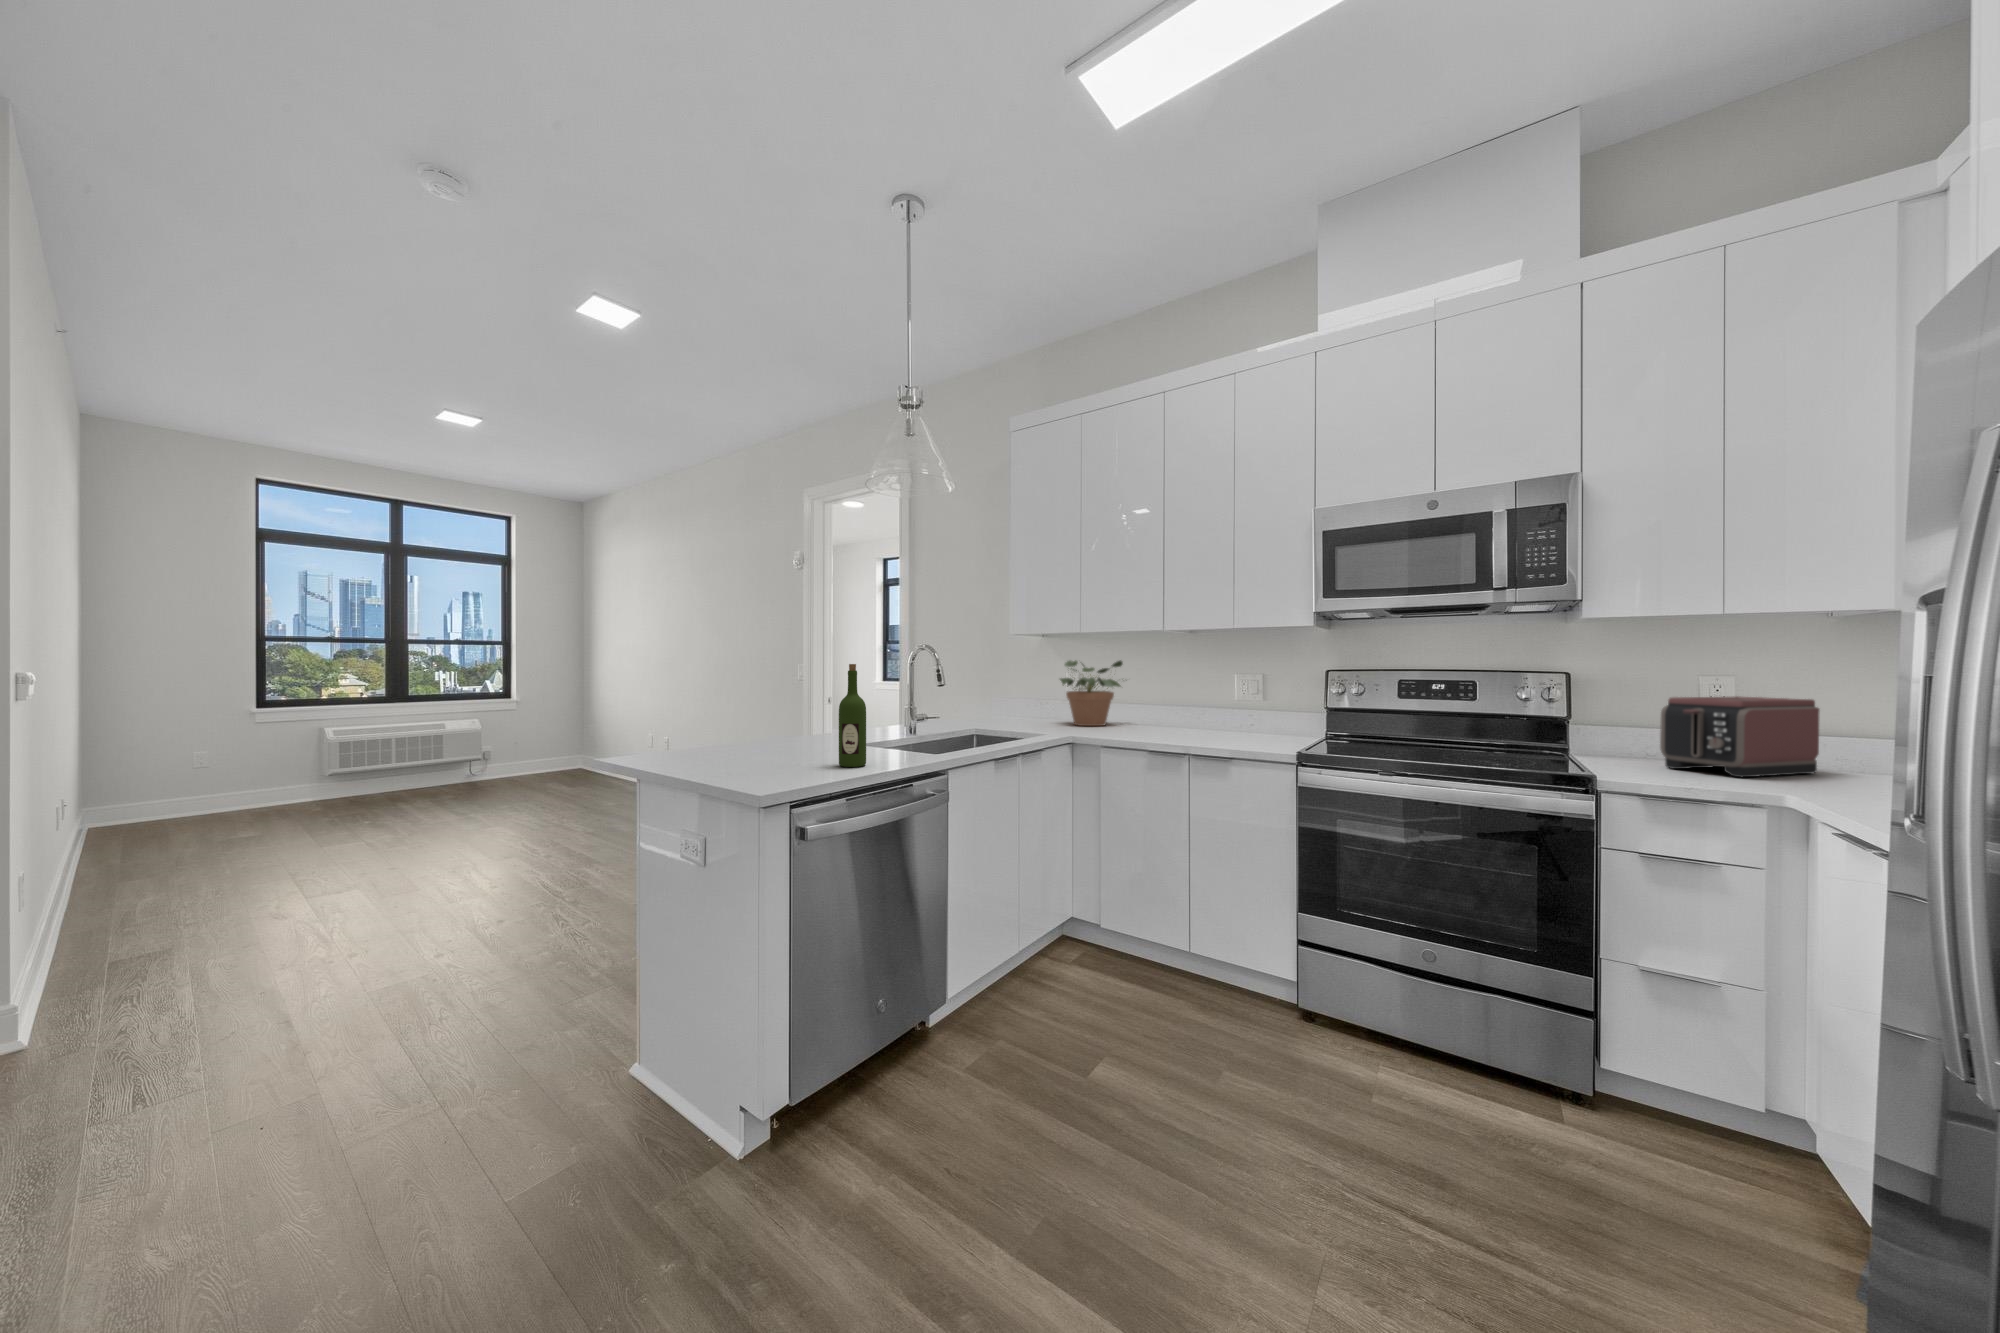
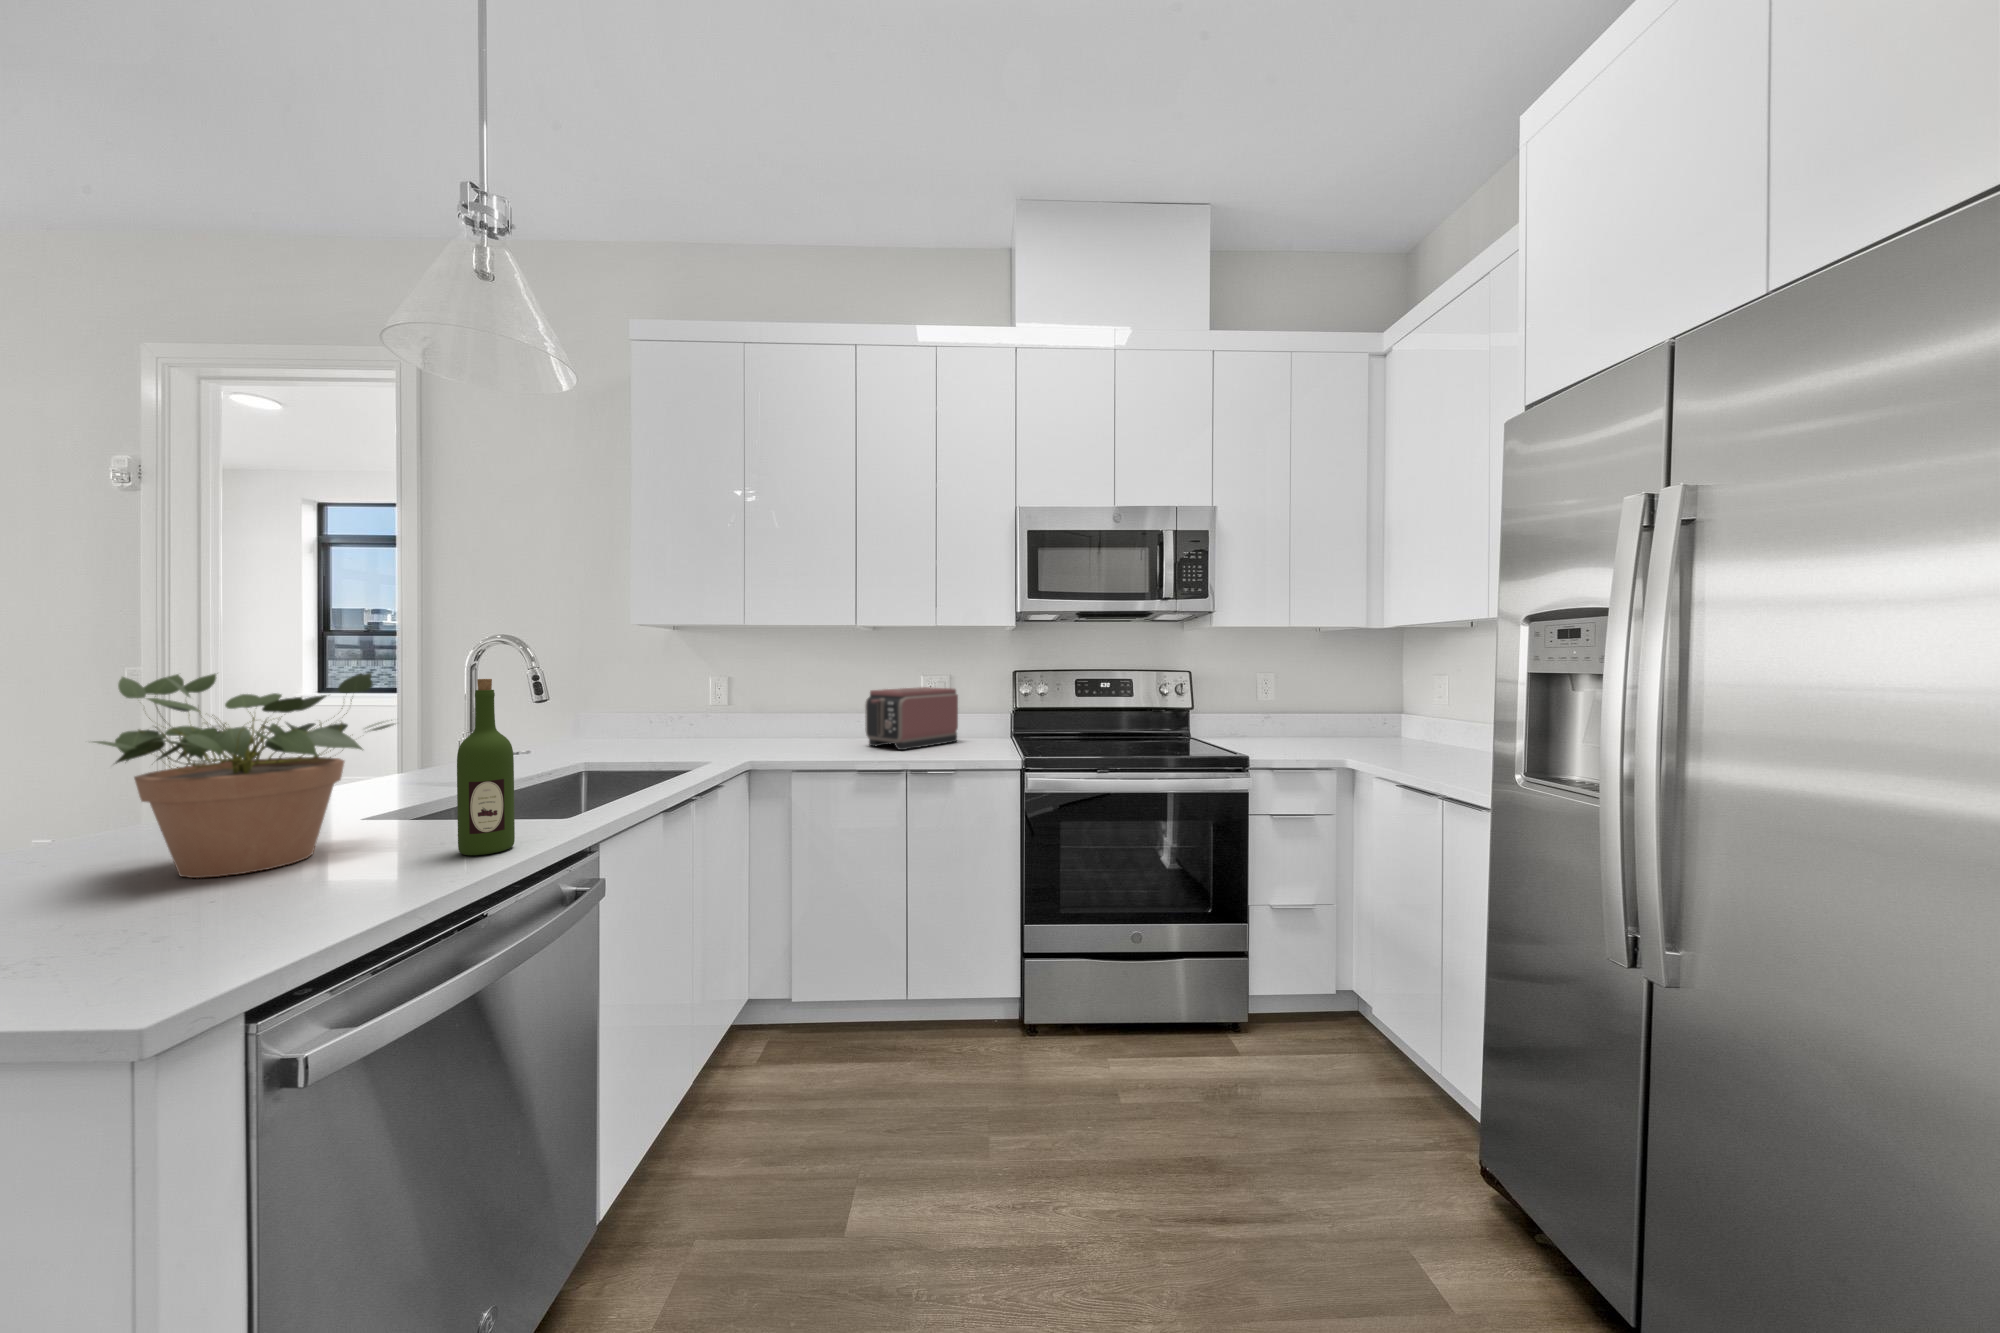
potted plant: present [1060,660,1123,726] -> present [94,673,394,878]
toaster: present [1660,696,1819,777] -> present [865,687,958,750]

